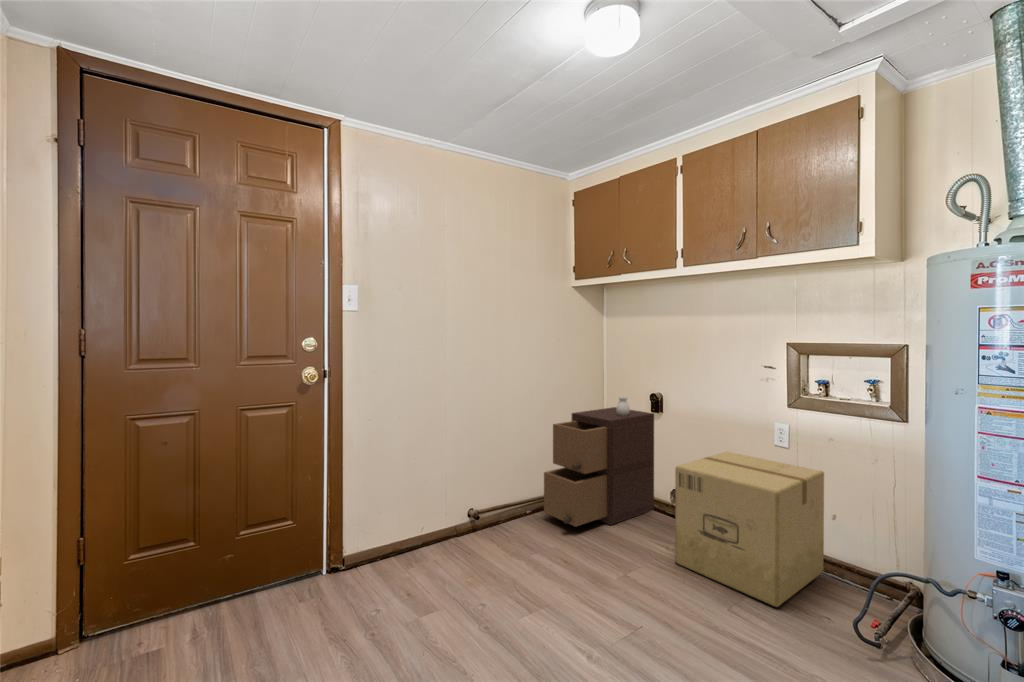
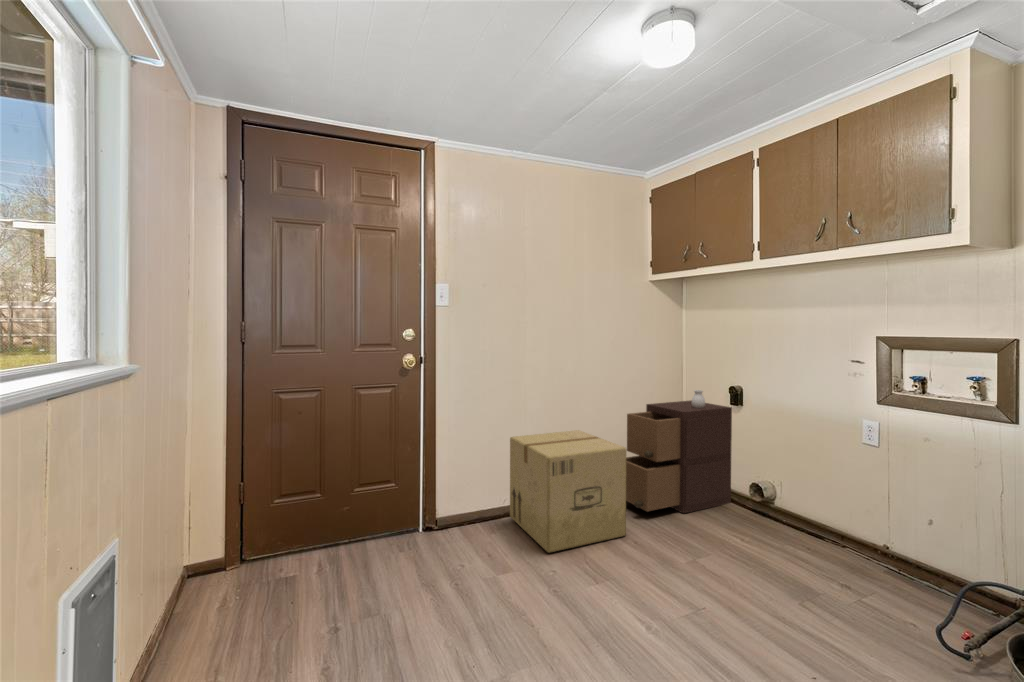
cardboard box: present [675,452,824,607] -> present [510,430,626,553]

